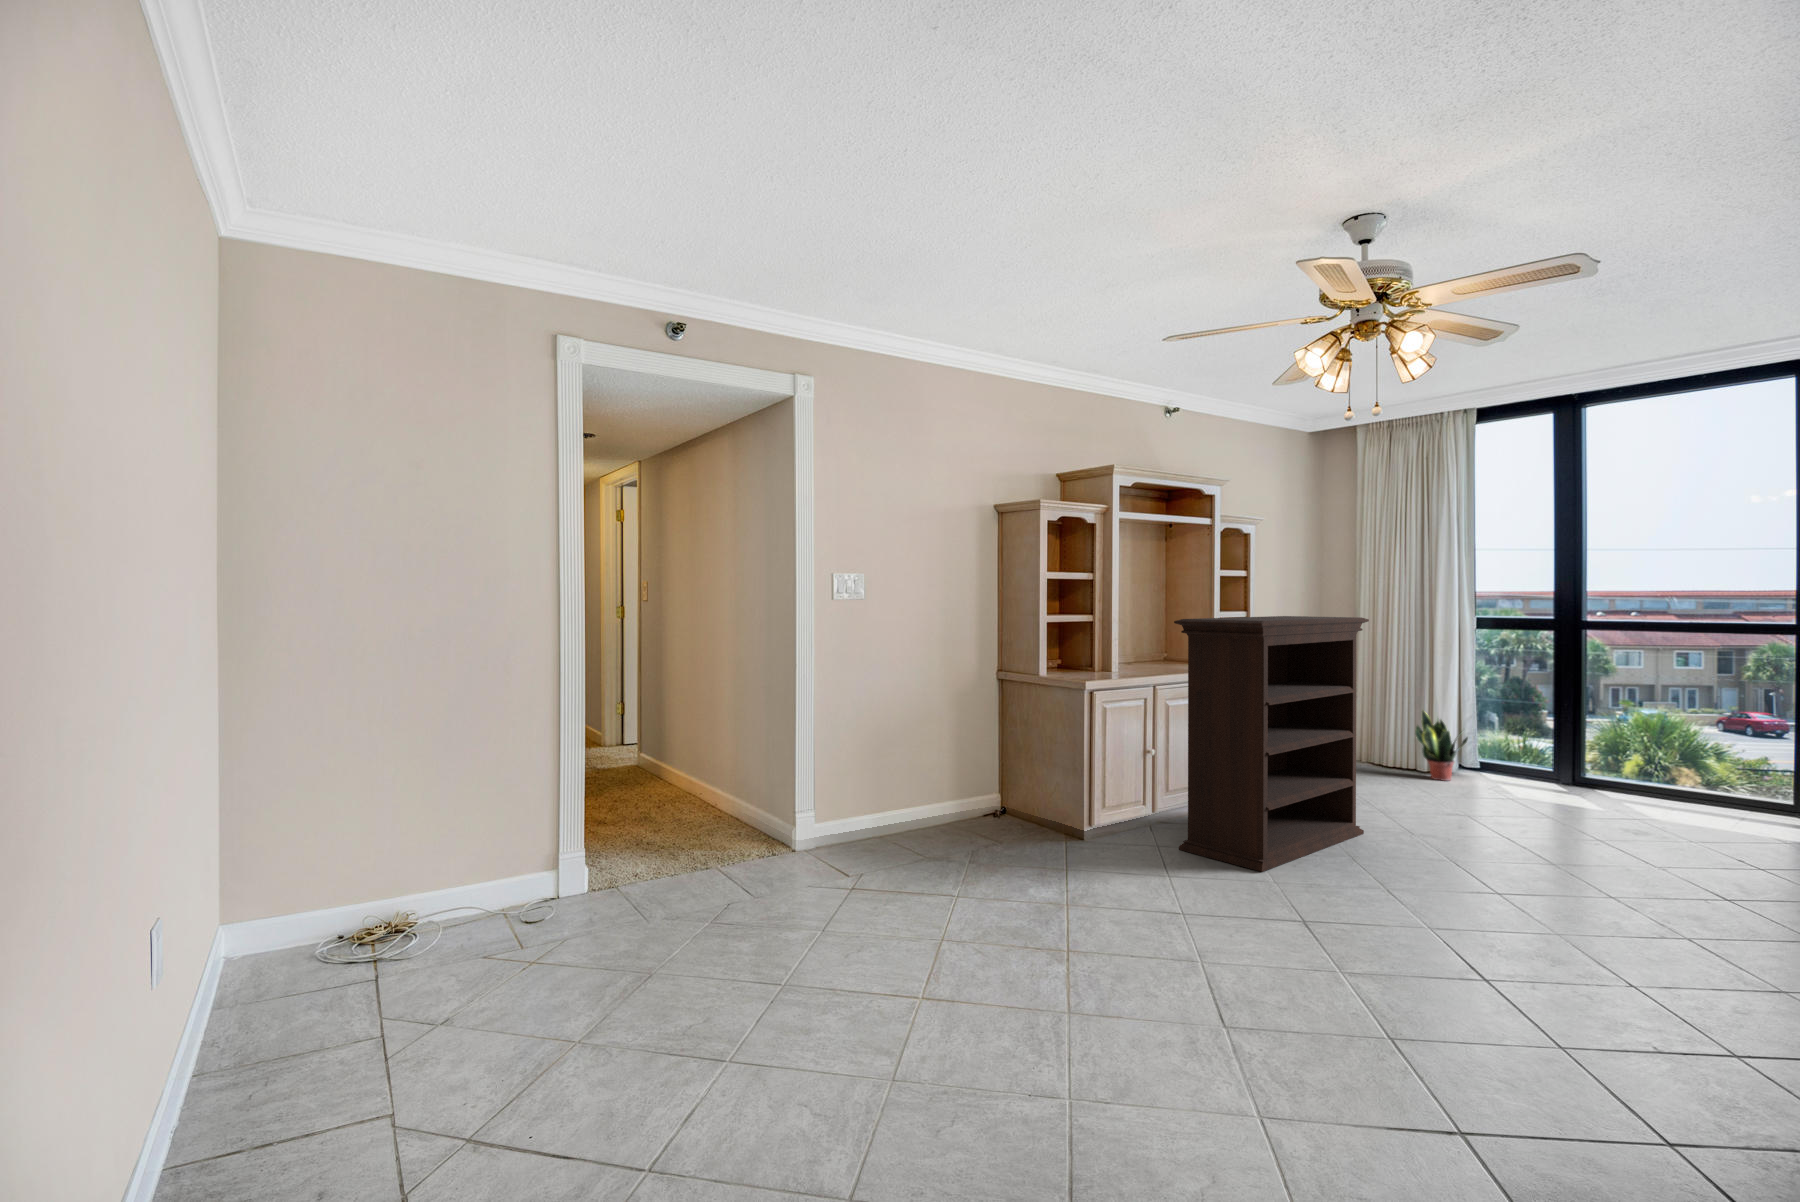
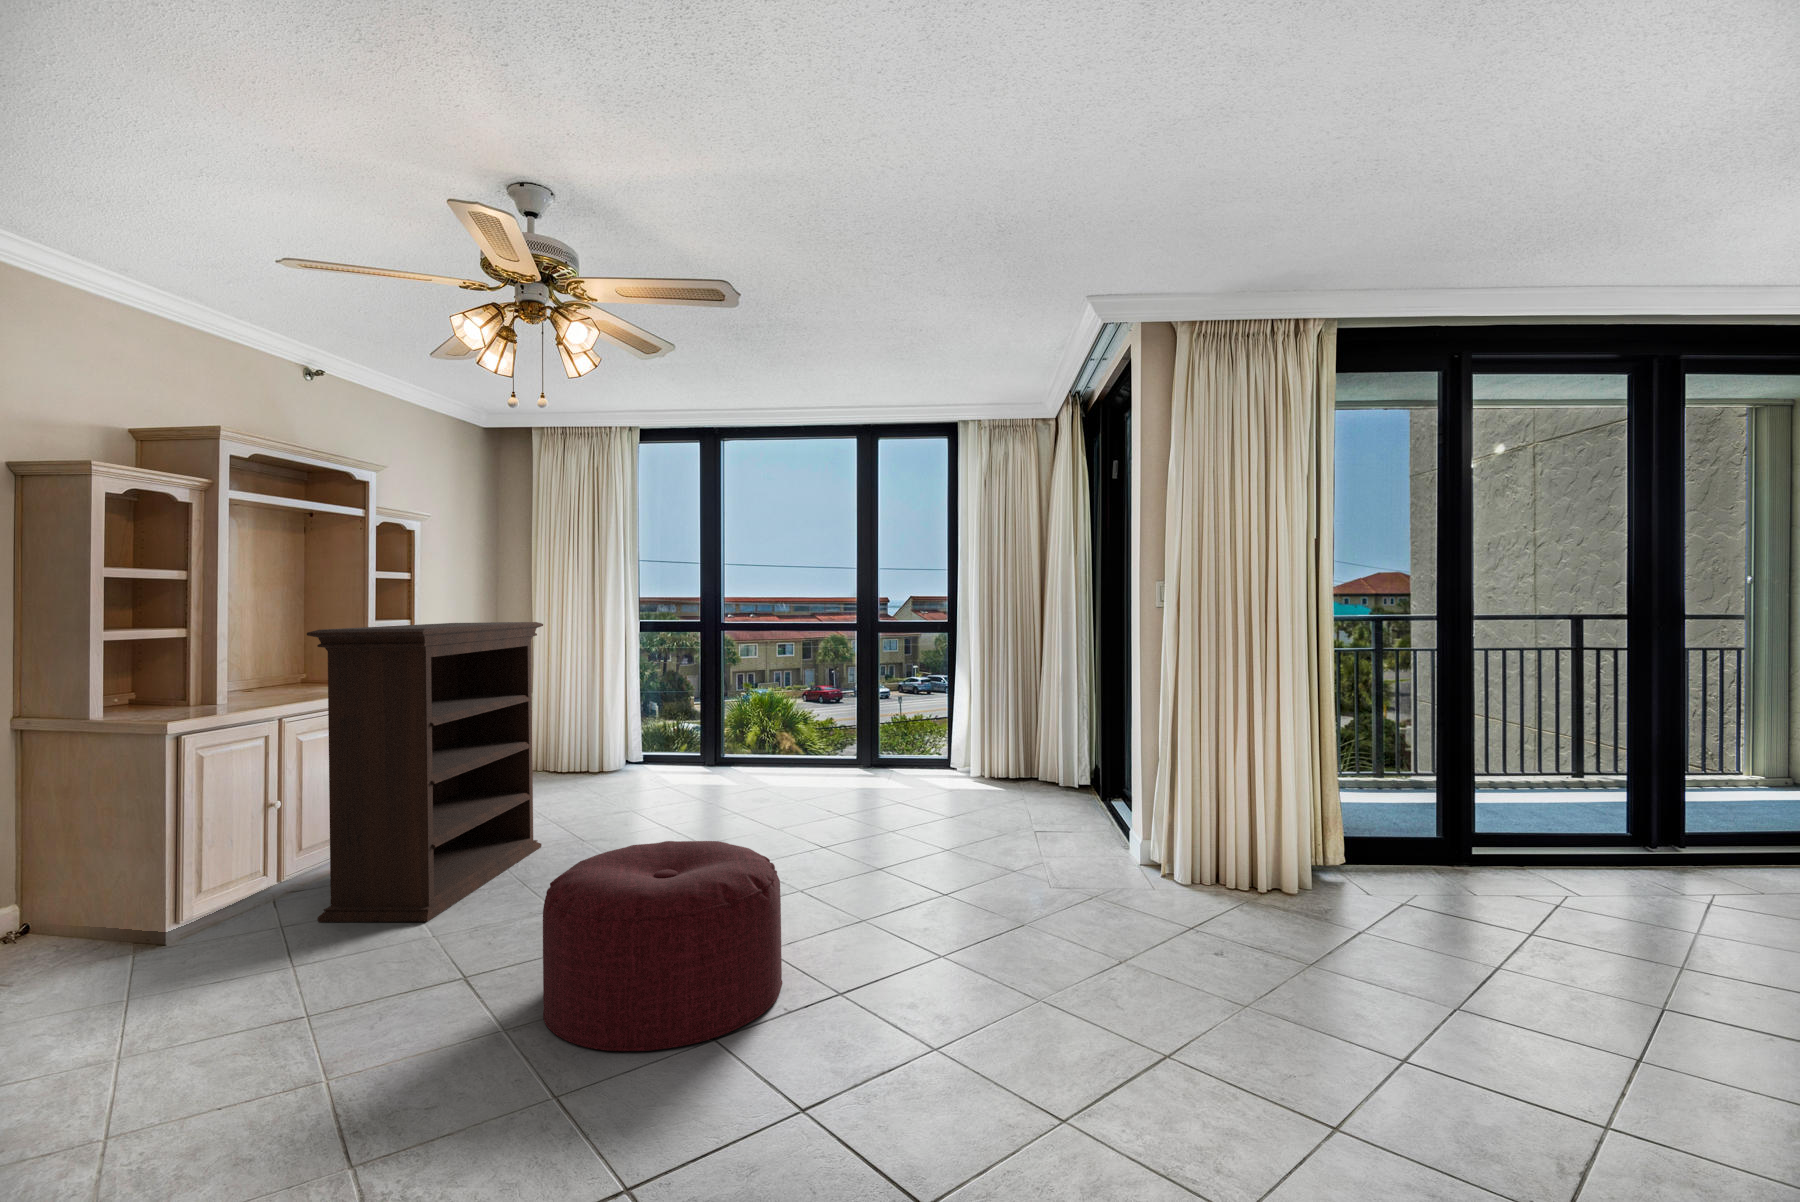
potted plant: present [1415,711,1468,781] -> none [590,710,635,776]
ottoman: none [1368,846,1659,1068] -> present [543,841,782,1051]

